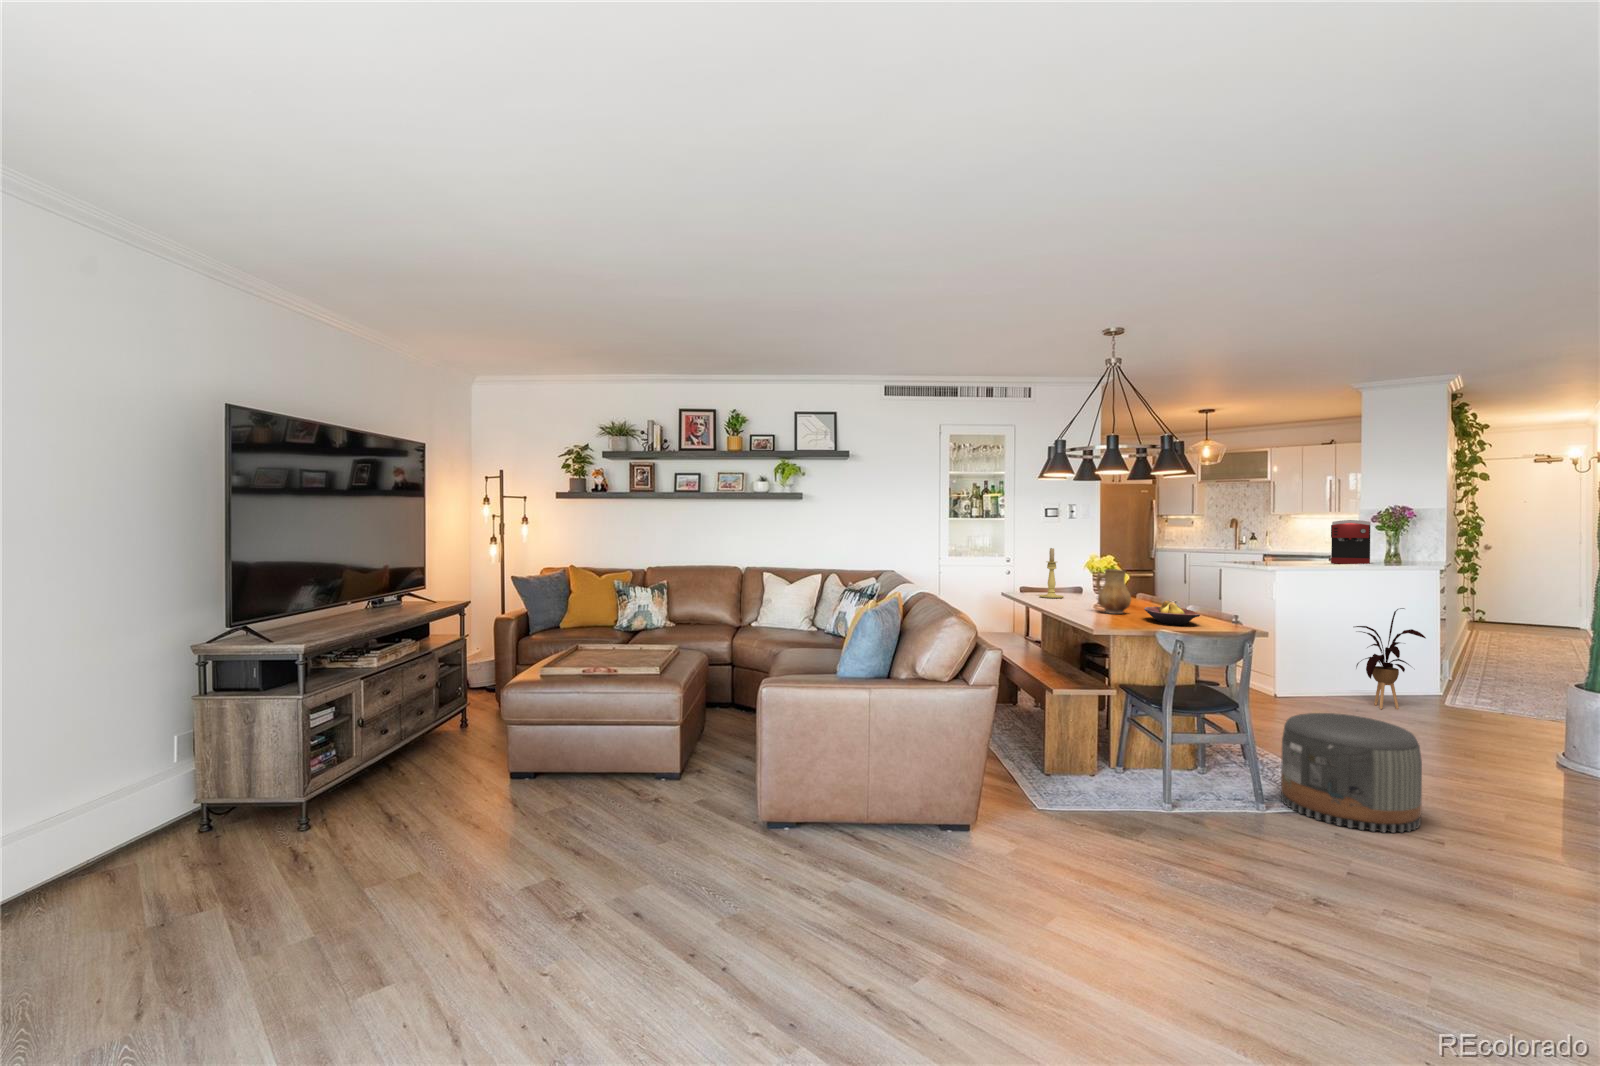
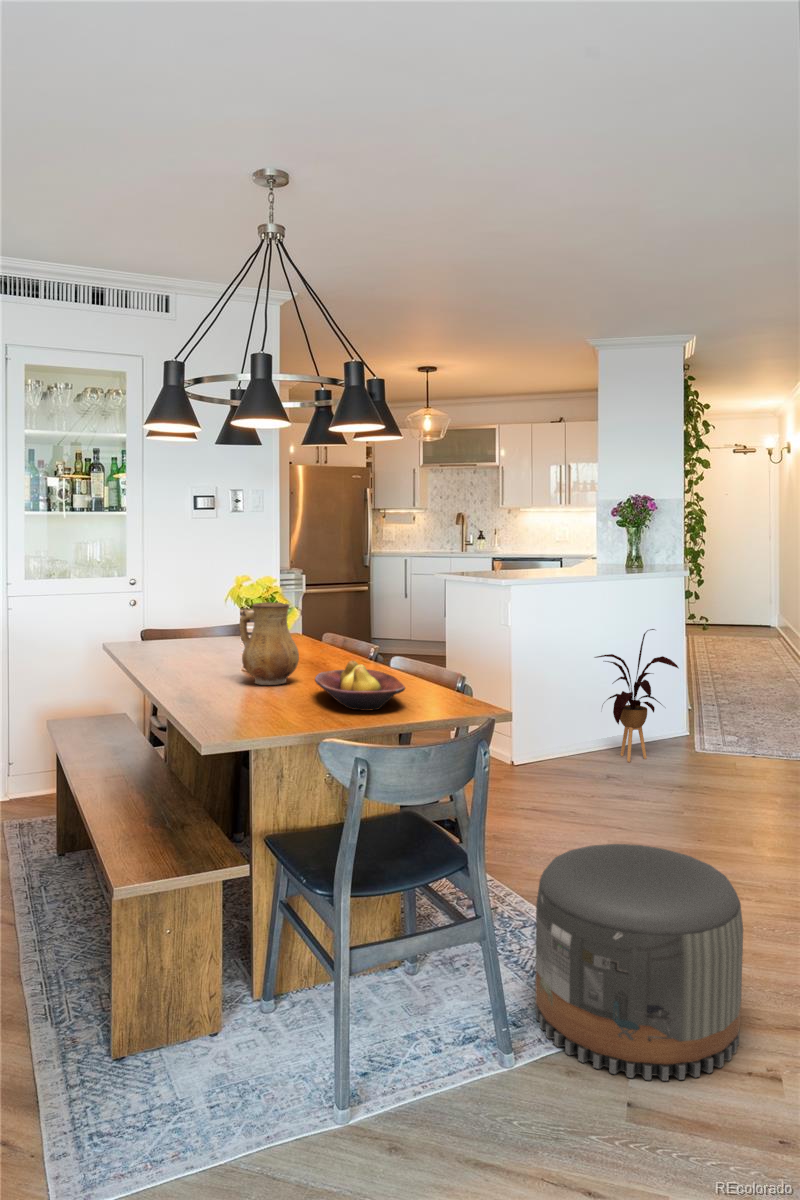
coffee maker: present [1331,520,1371,564] -> none [570,513,613,571]
candle holder: present [1039,548,1064,598] -> none [169,561,211,649]

